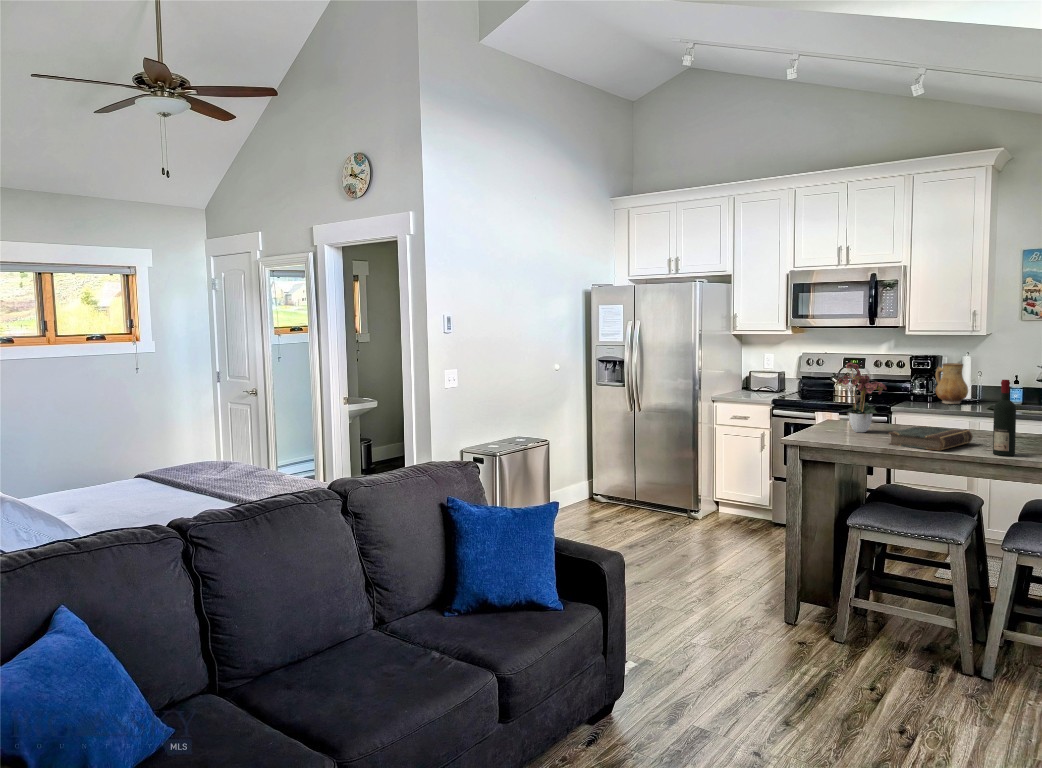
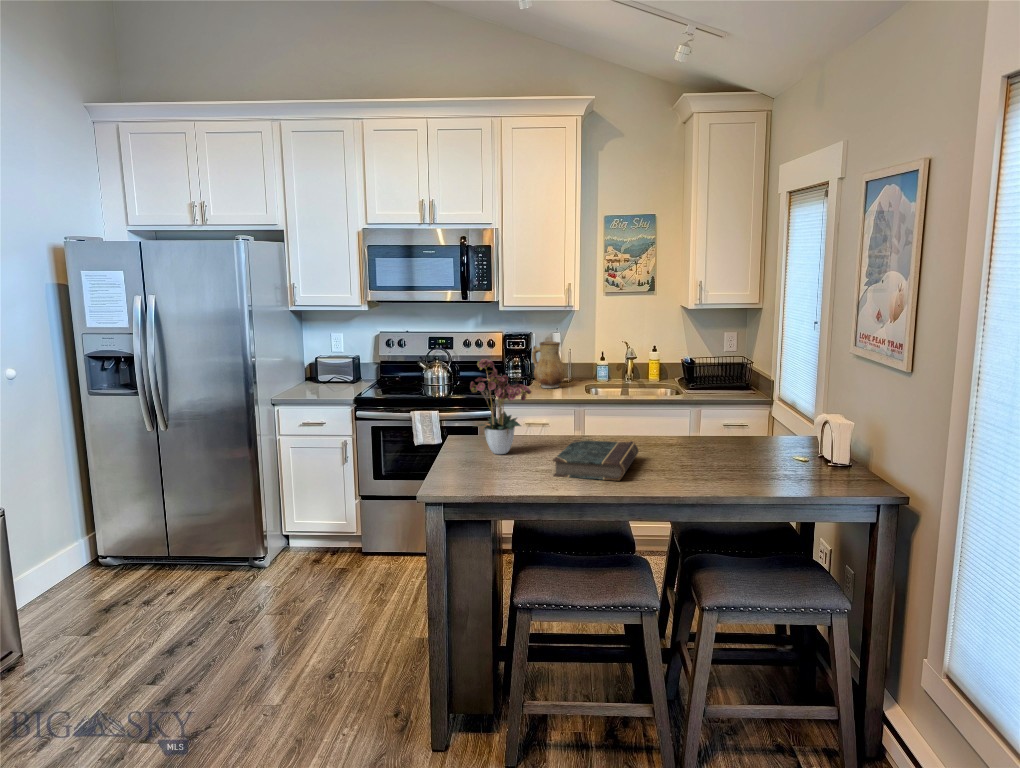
wine bottle: present [993,380,1016,456] -> none [676,380,701,479]

